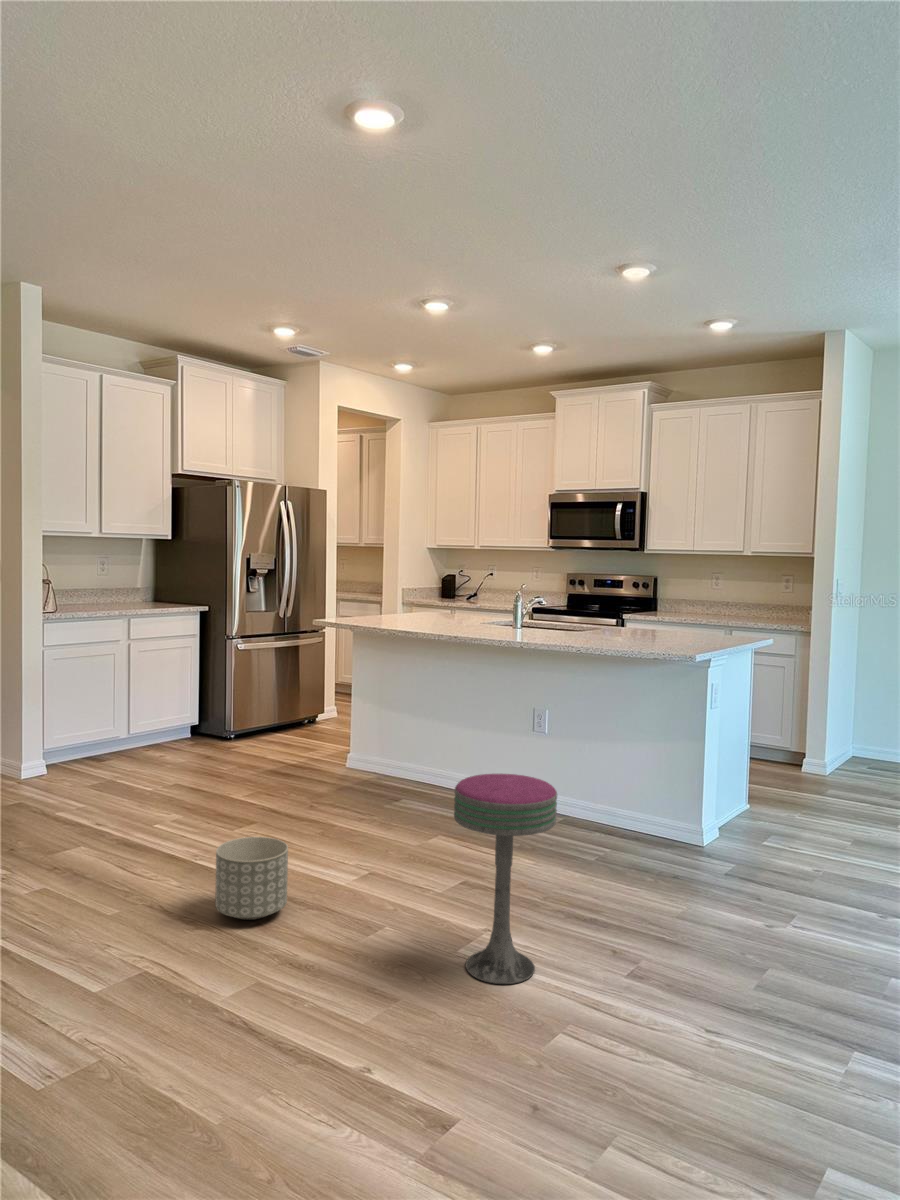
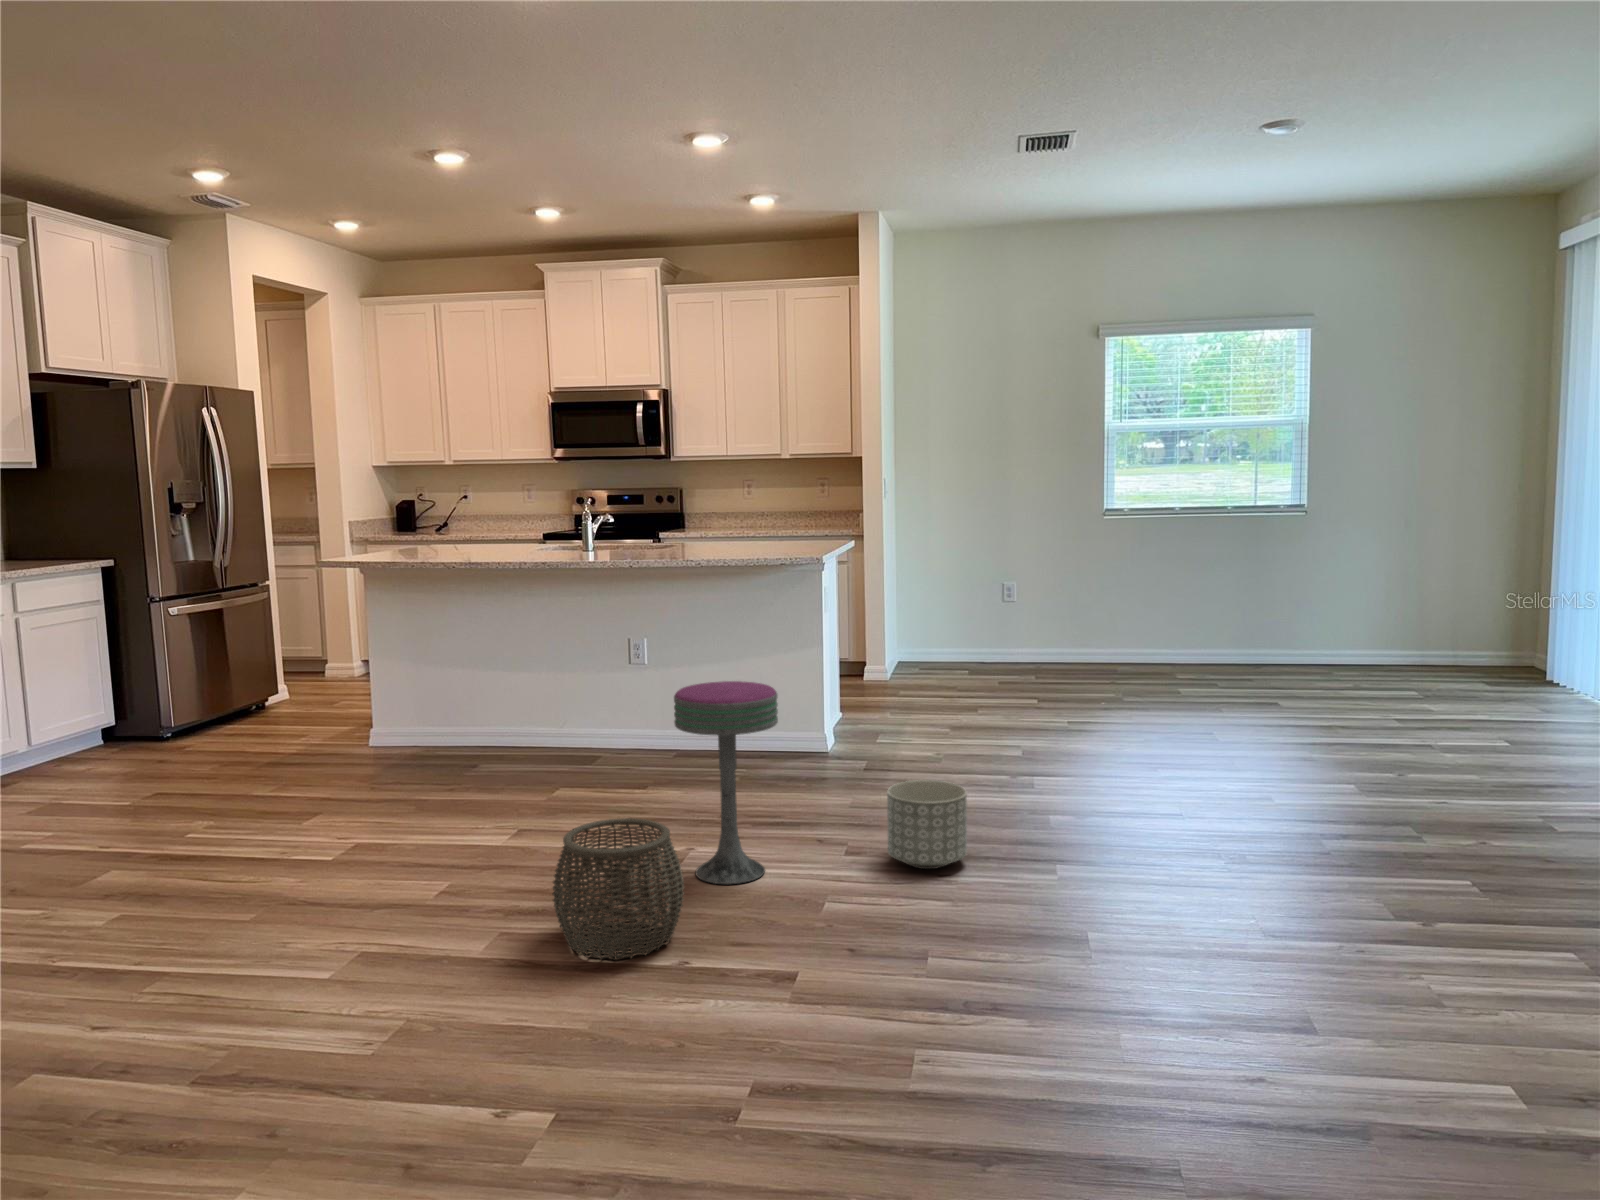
planter: present [215,837,288,920] -> present [887,780,967,869]
woven basket: none [275,896,402,1047] -> present [552,818,684,960]

